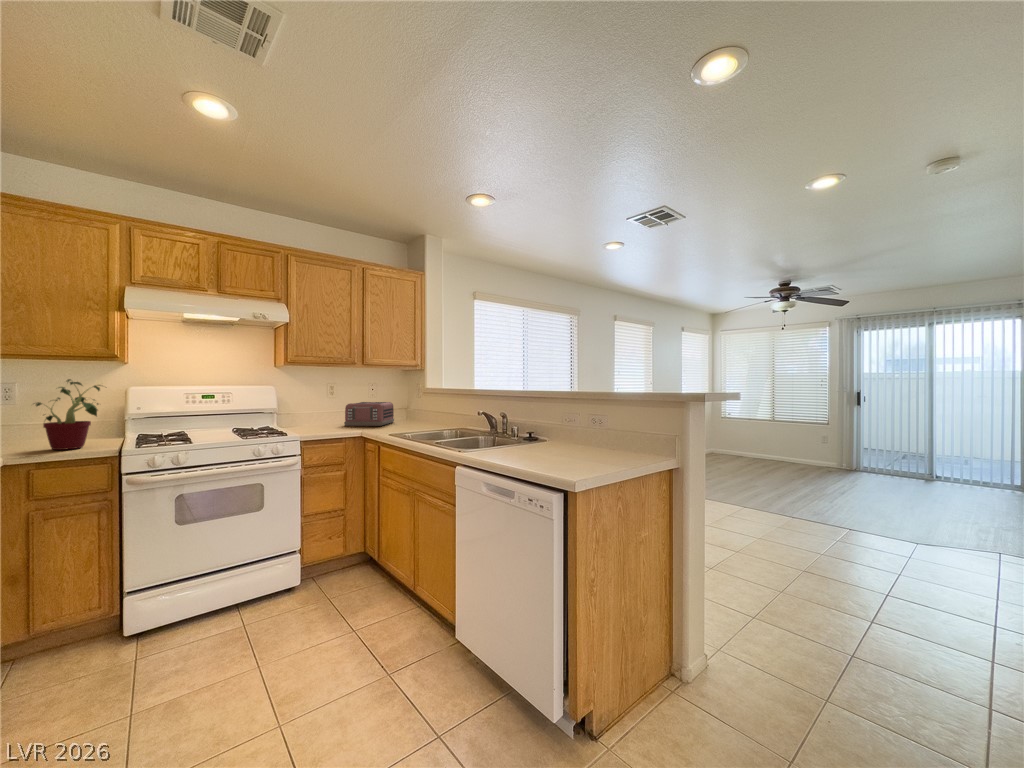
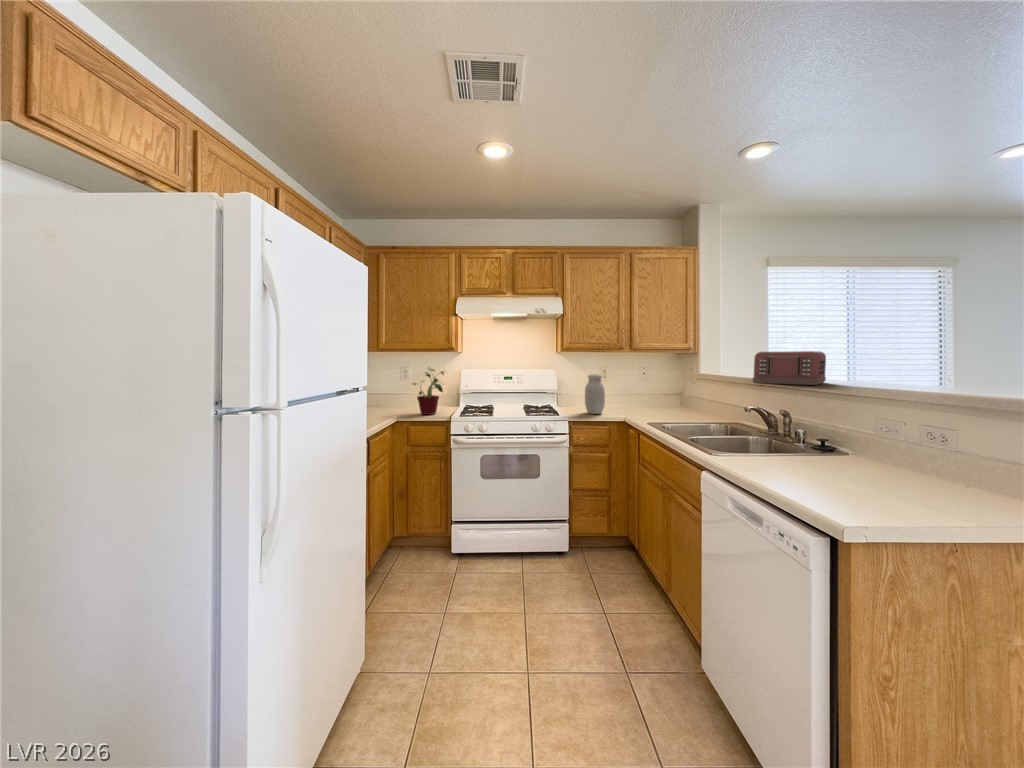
jar: none [316,389,339,431] -> present [585,374,605,414]
toaster: present [344,402,394,426] -> present [752,351,826,385]

